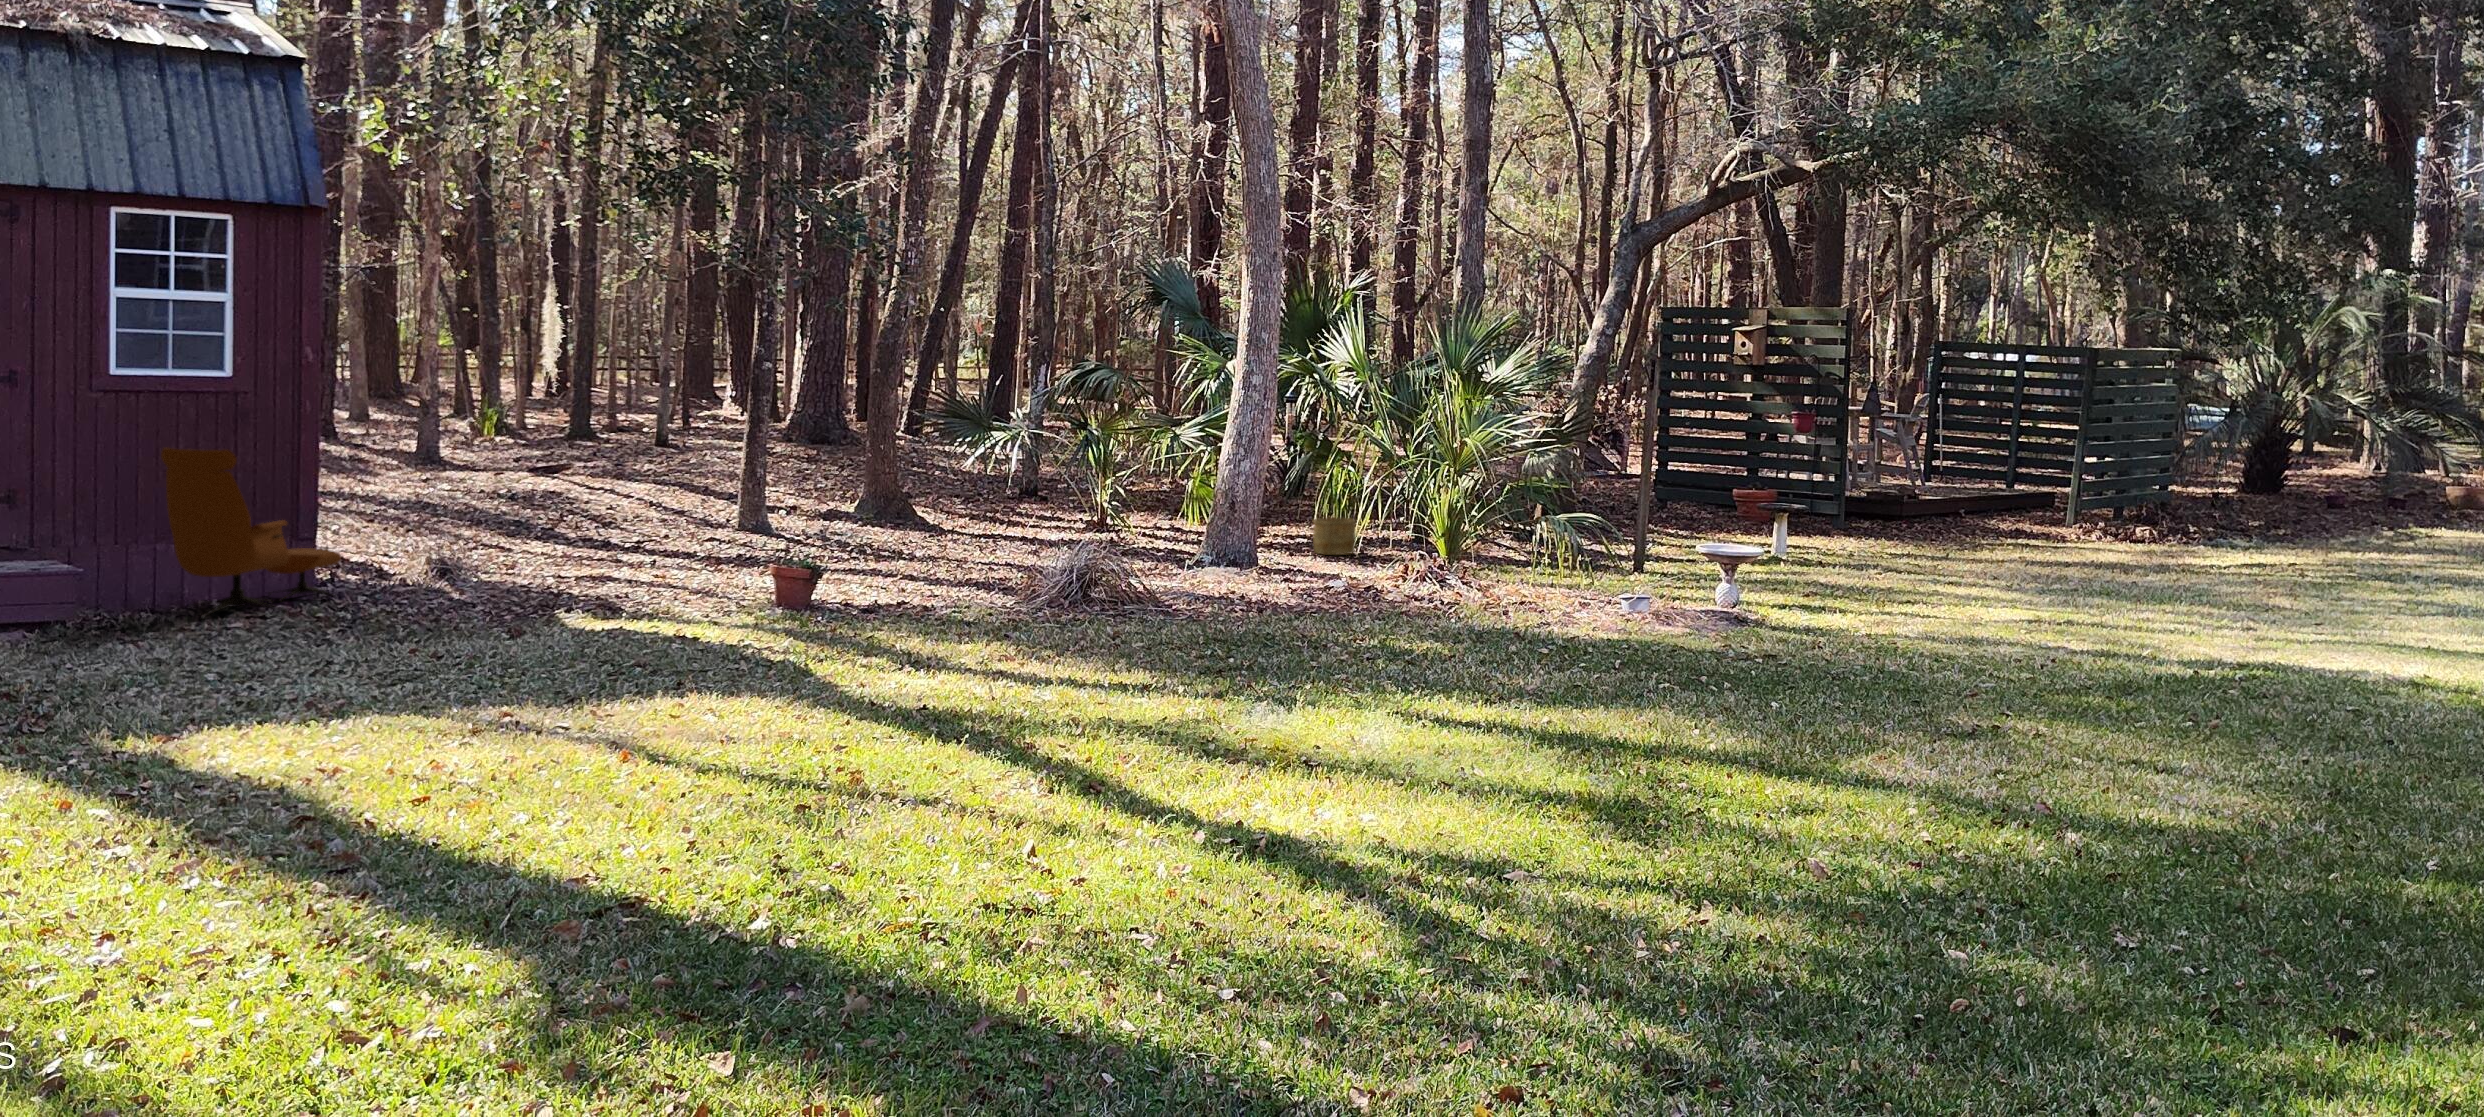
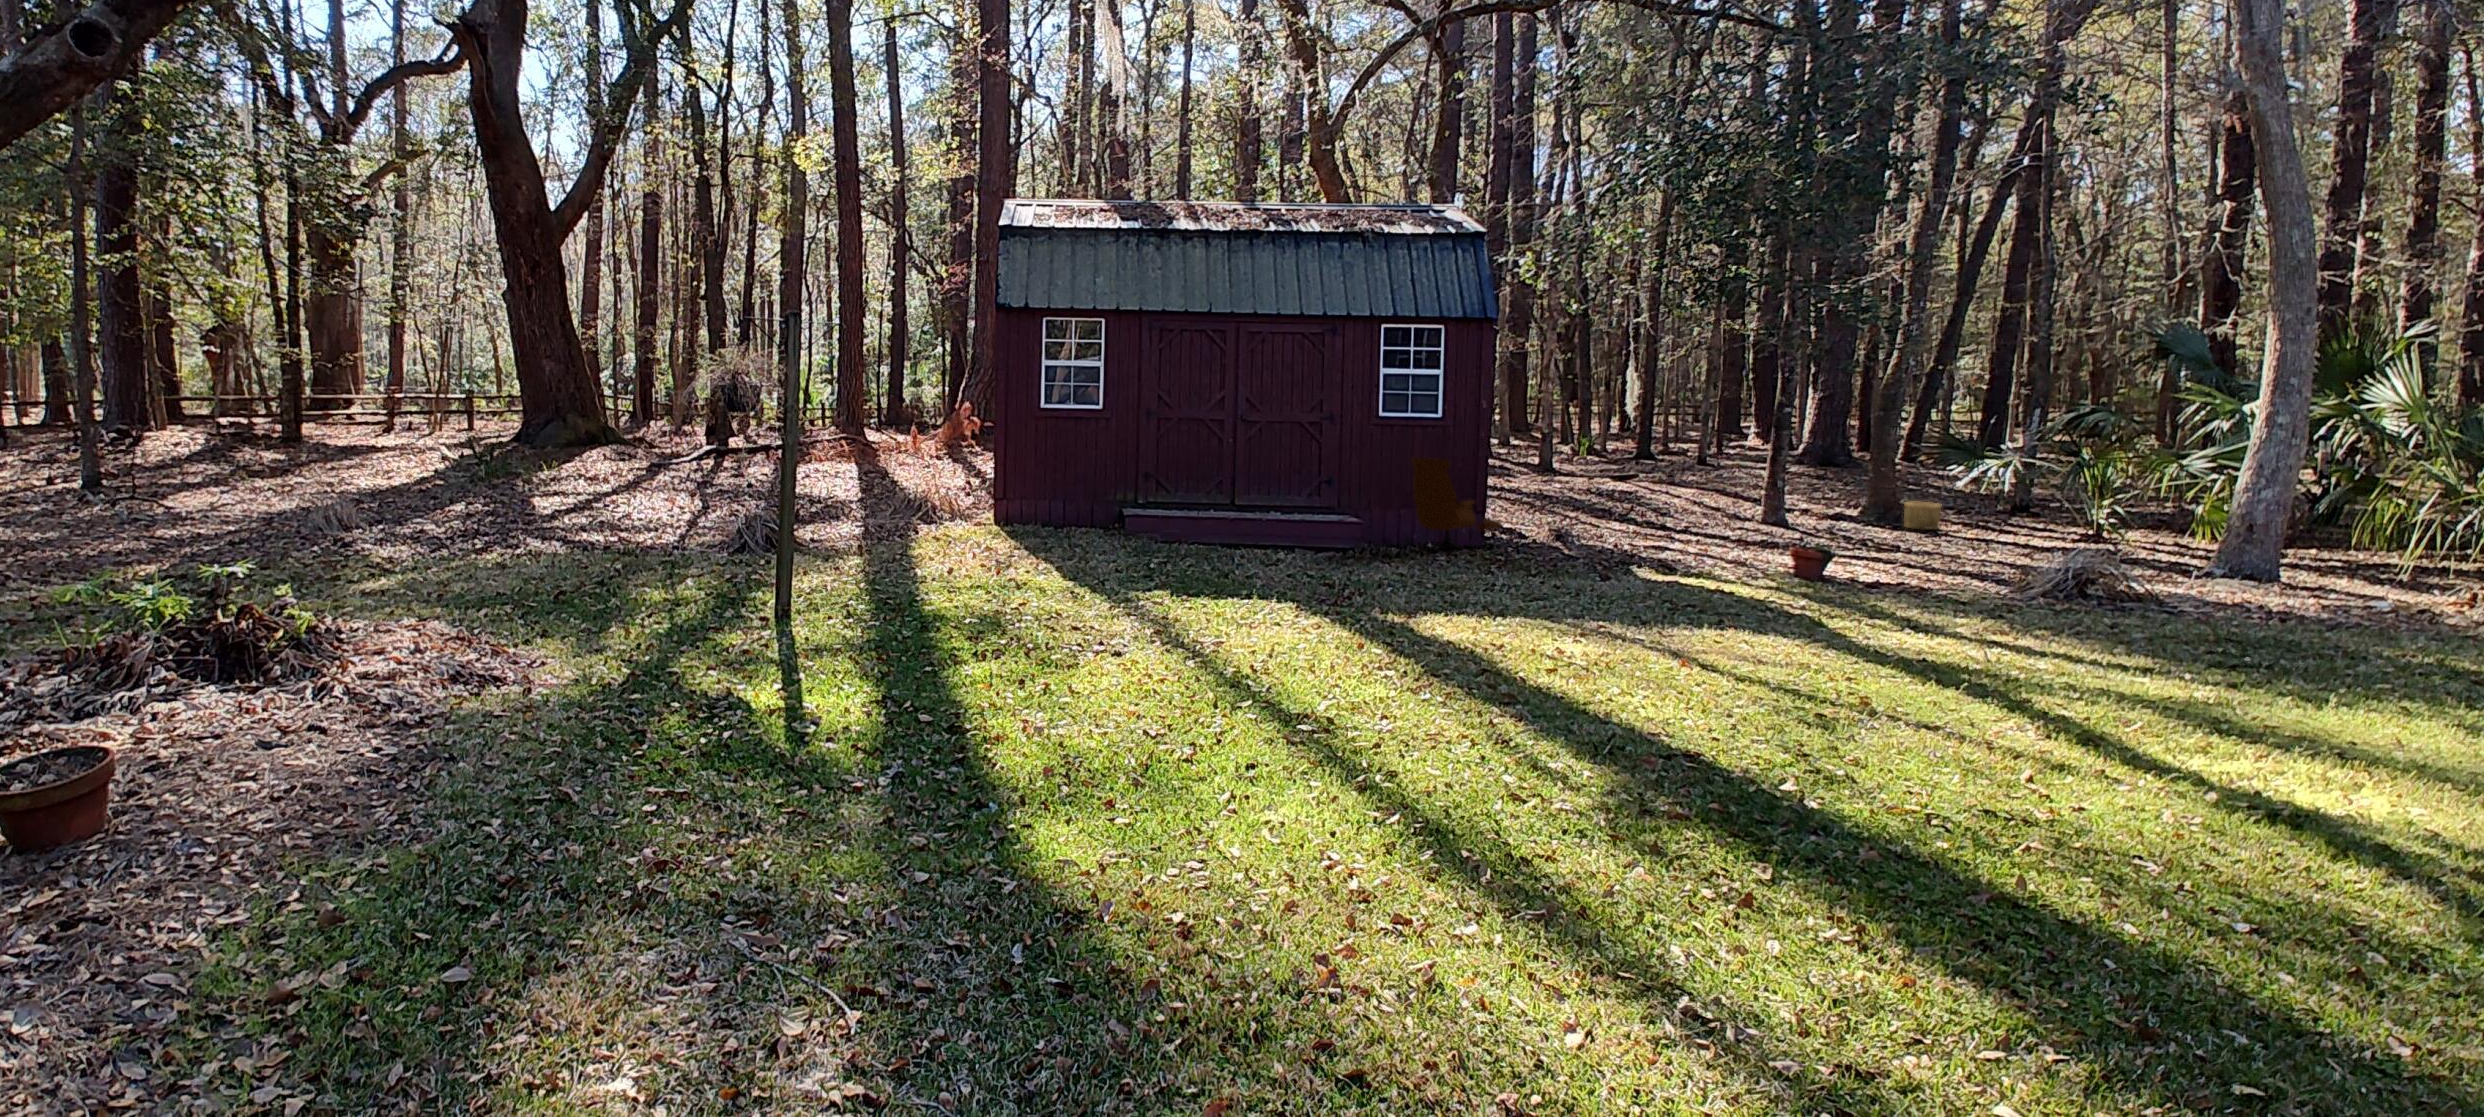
wooden bucket: present [1313,517,1356,555] -> present [1904,501,1941,530]

